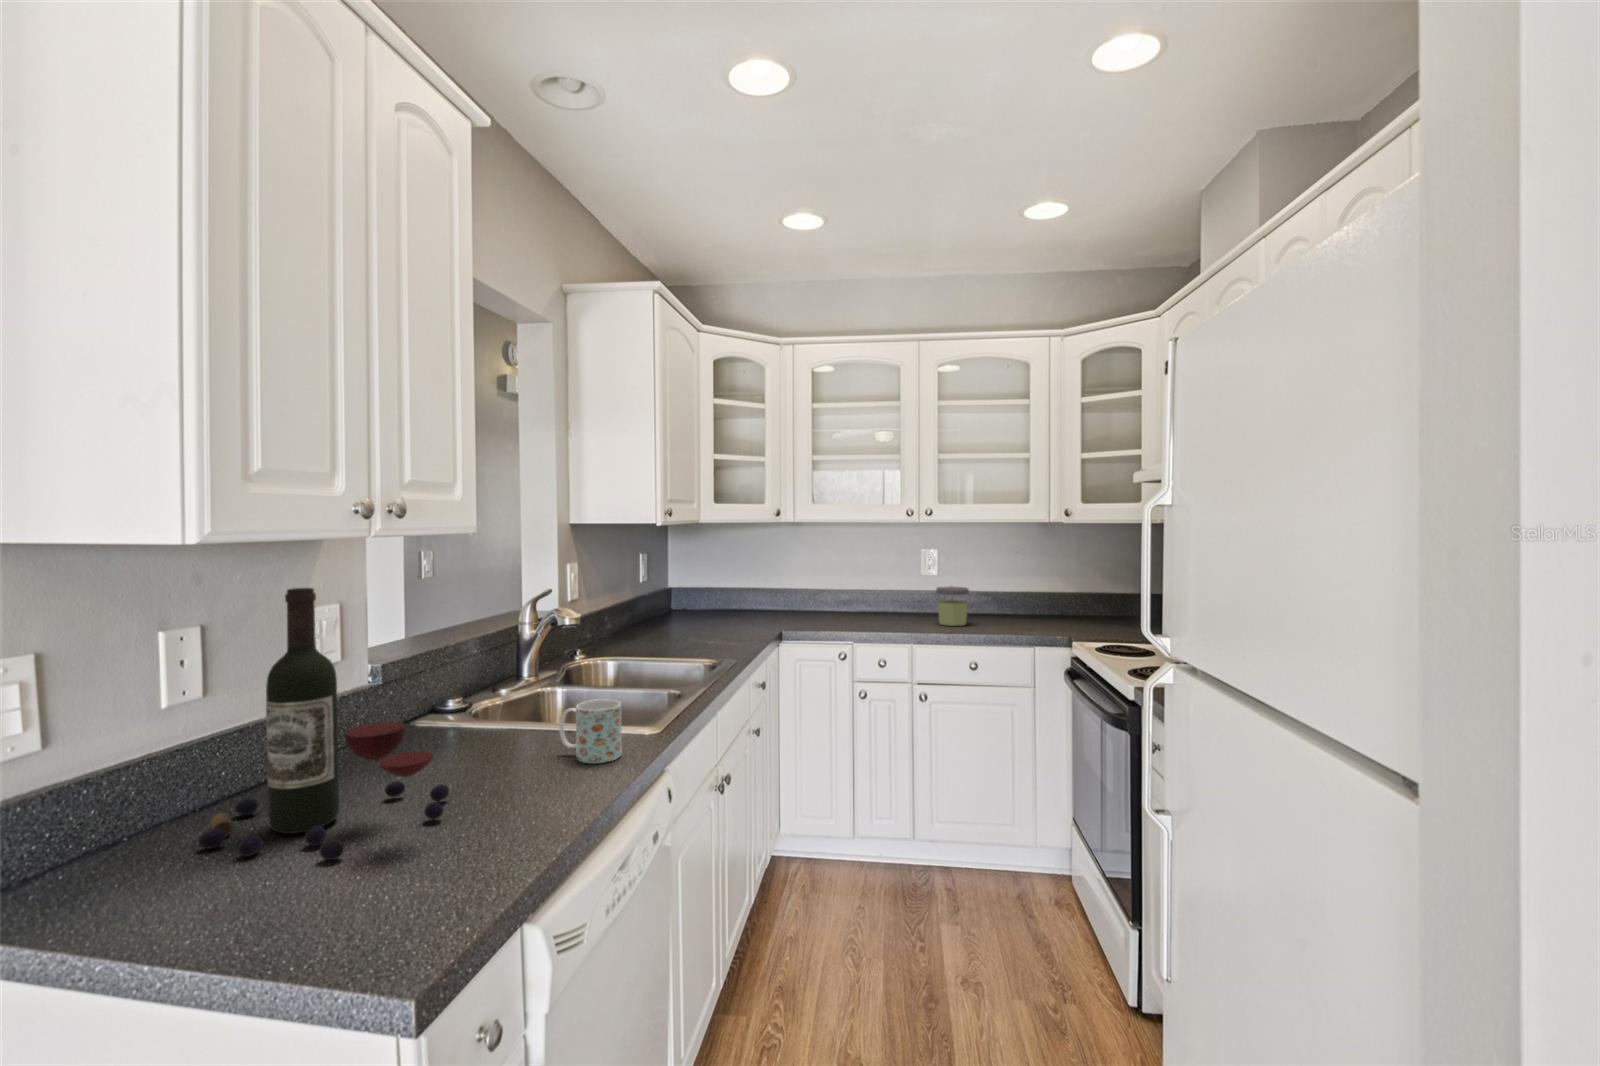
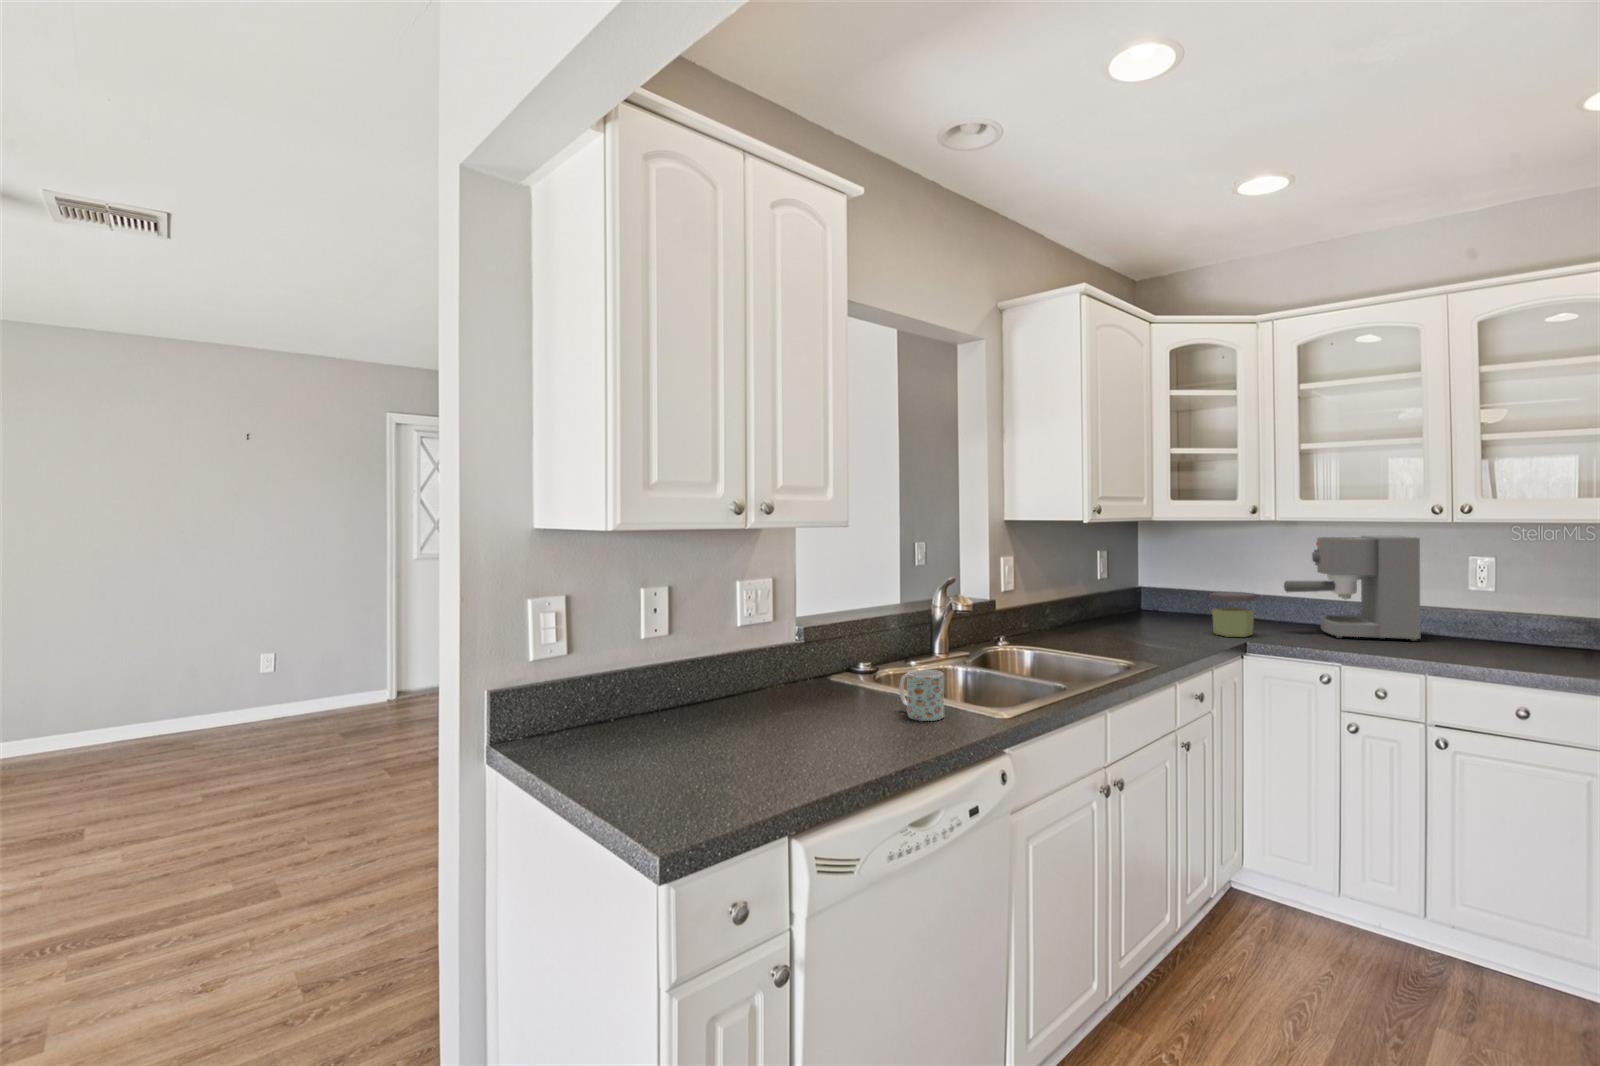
coffee maker: none [800,537,889,621] -> present [1284,536,1420,641]
jar: present [936,586,969,626] -> present [1209,592,1257,637]
wine bottle: present [199,588,449,860] -> none [666,566,802,744]

